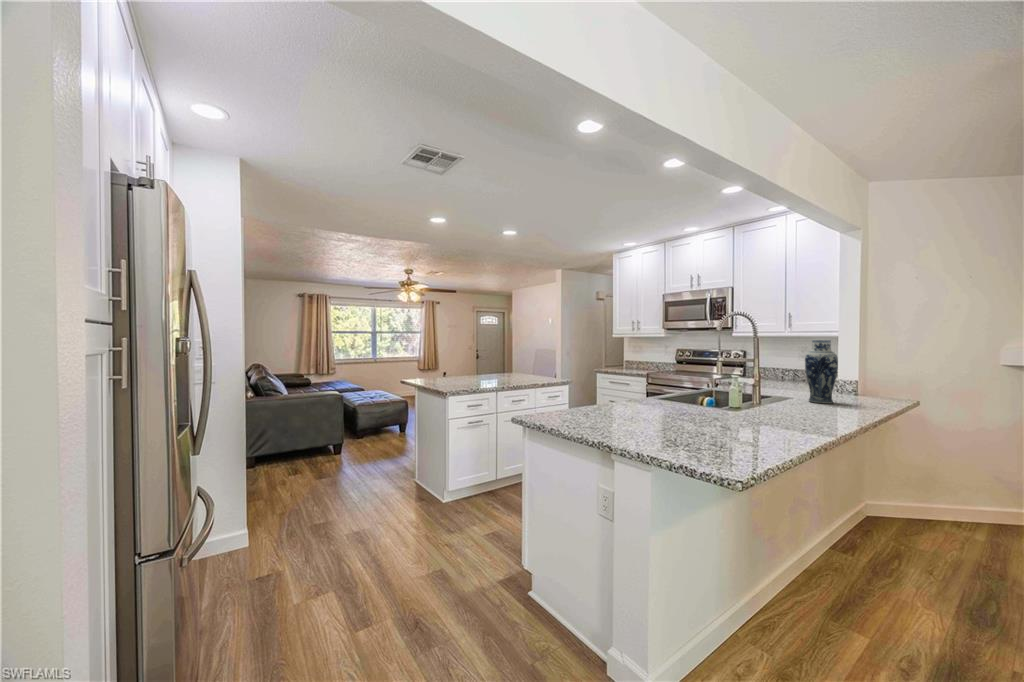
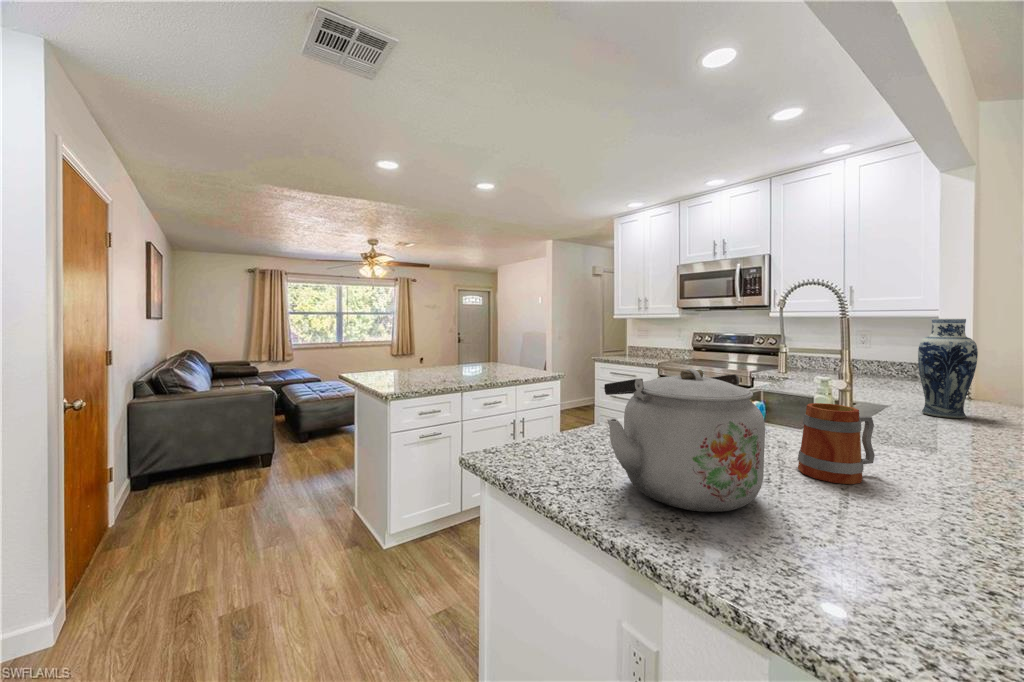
kettle: none [596,367,673,434] -> present [604,369,765,512]
mug: none [701,387,740,427] -> present [798,403,875,484]

